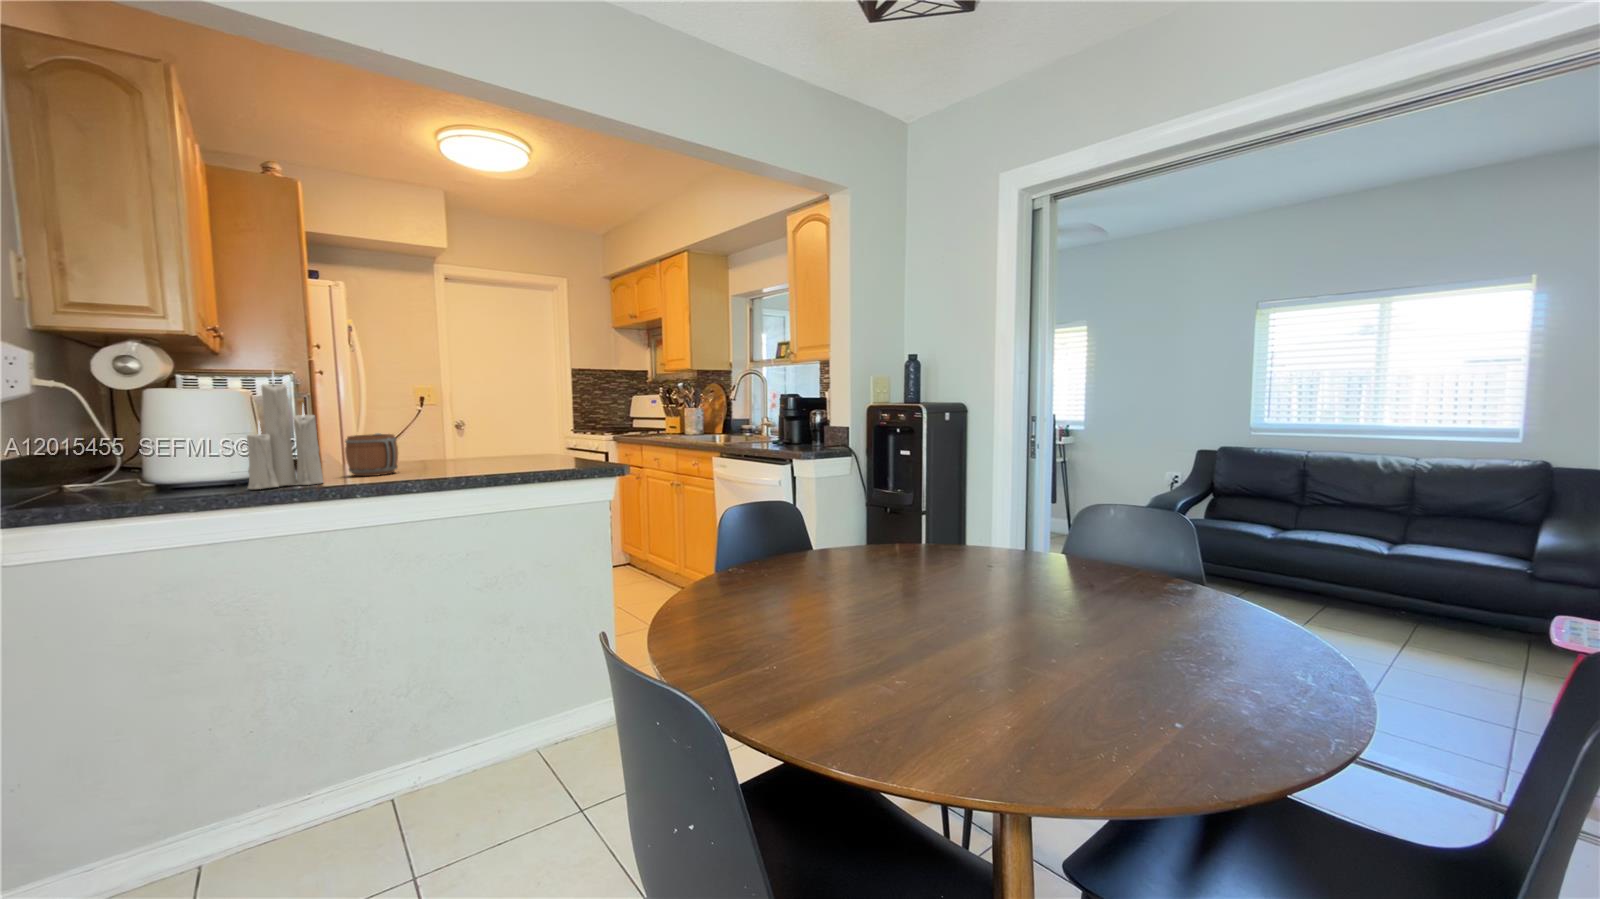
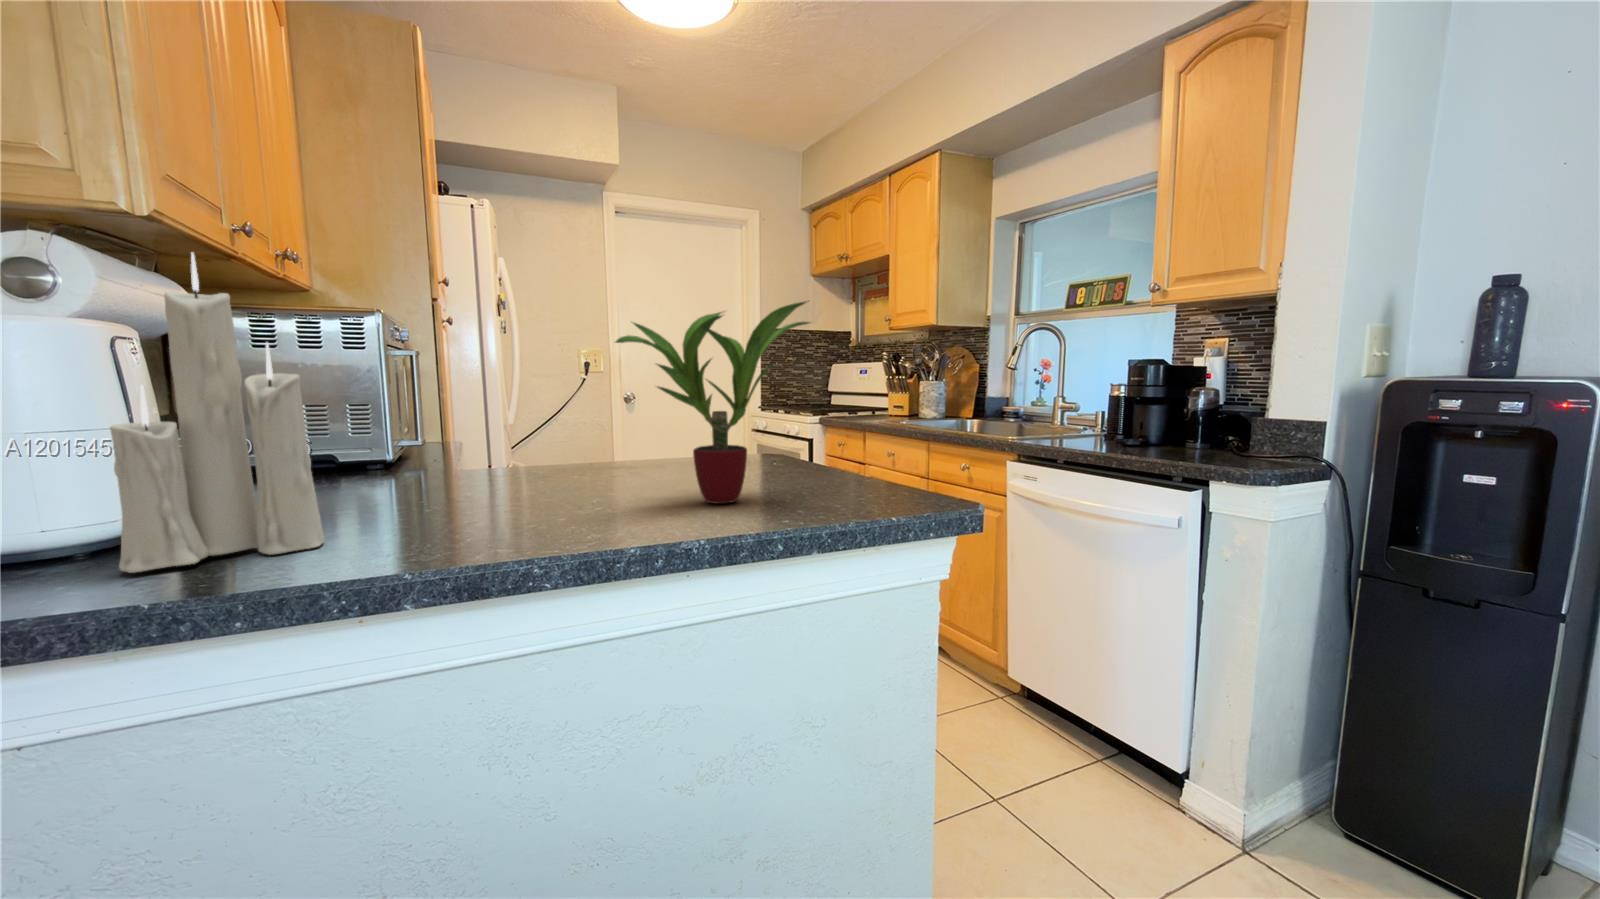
potted plant: none [452,382,550,467] -> present [616,302,809,504]
mug: present [345,433,398,476] -> none [398,417,508,517]

